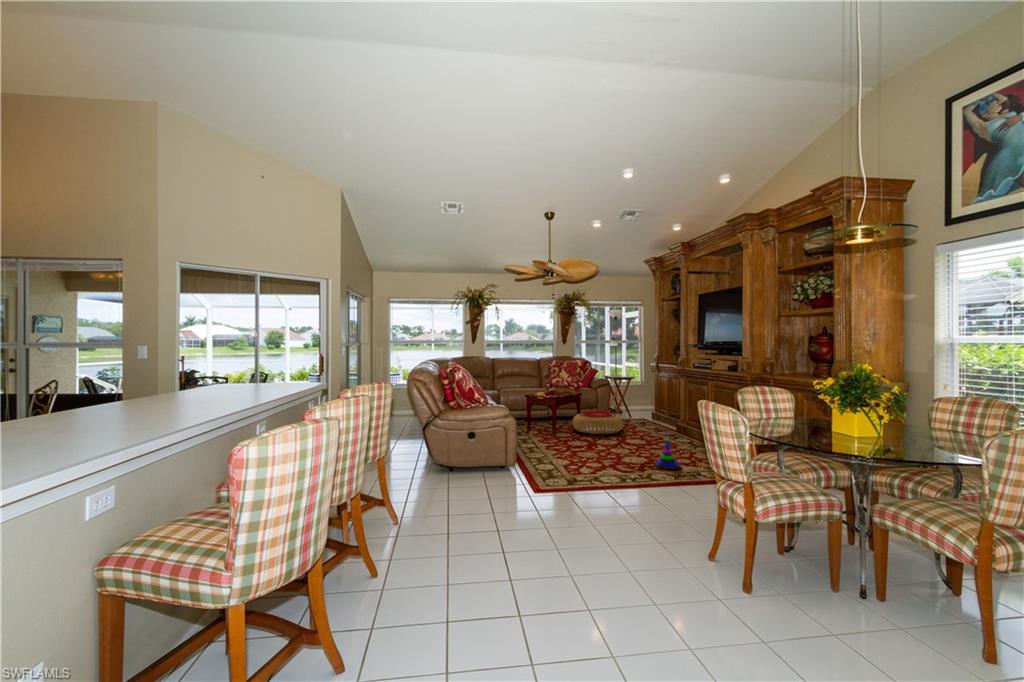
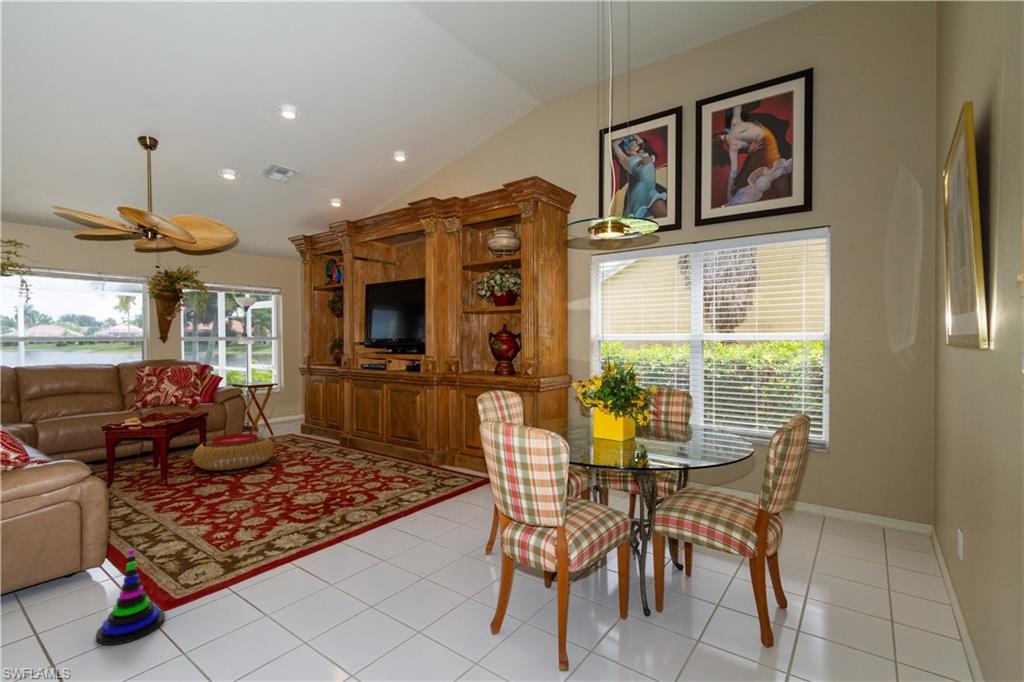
stacking toy: present [655,434,680,469] -> present [96,549,165,645]

